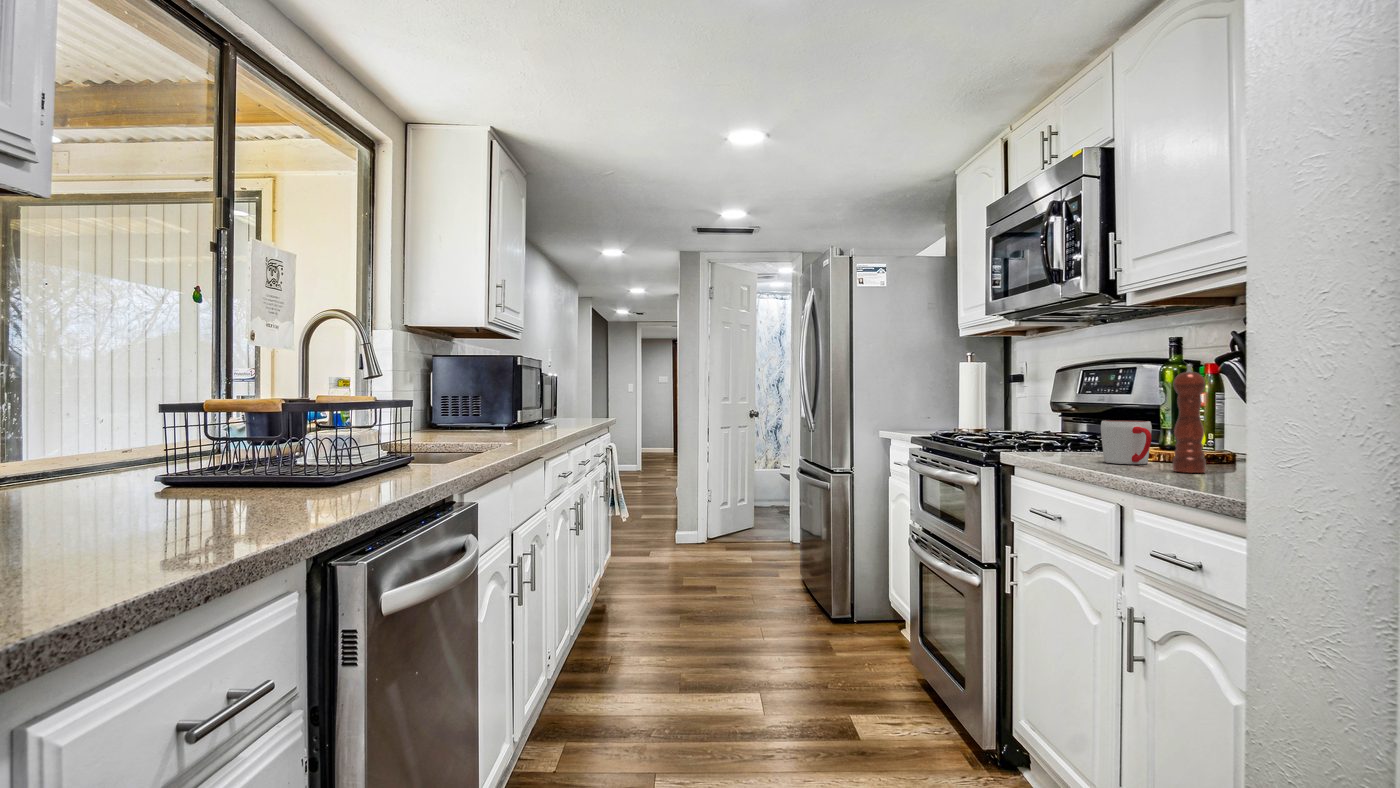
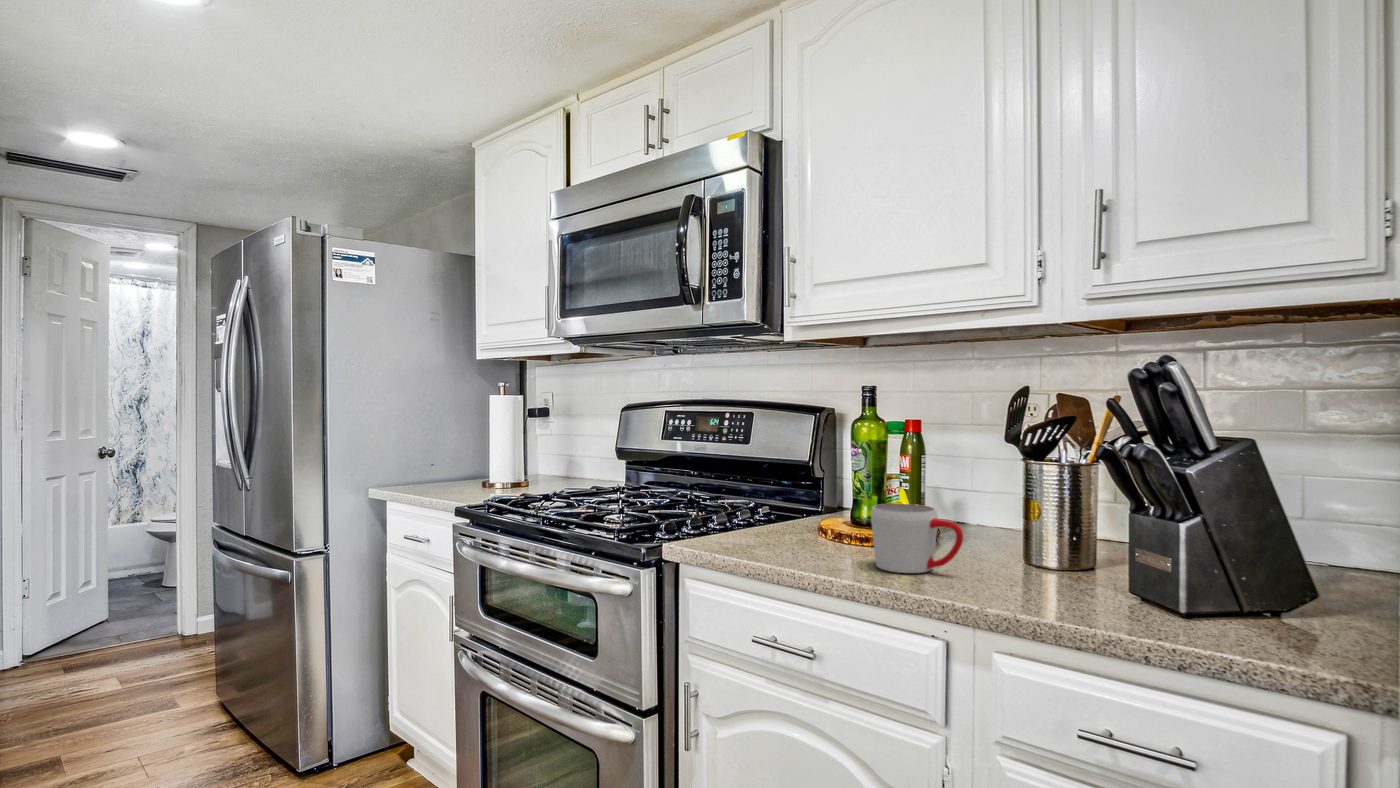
pepper mill: present [1173,364,1206,473] -> none [1020,435,1065,593]

